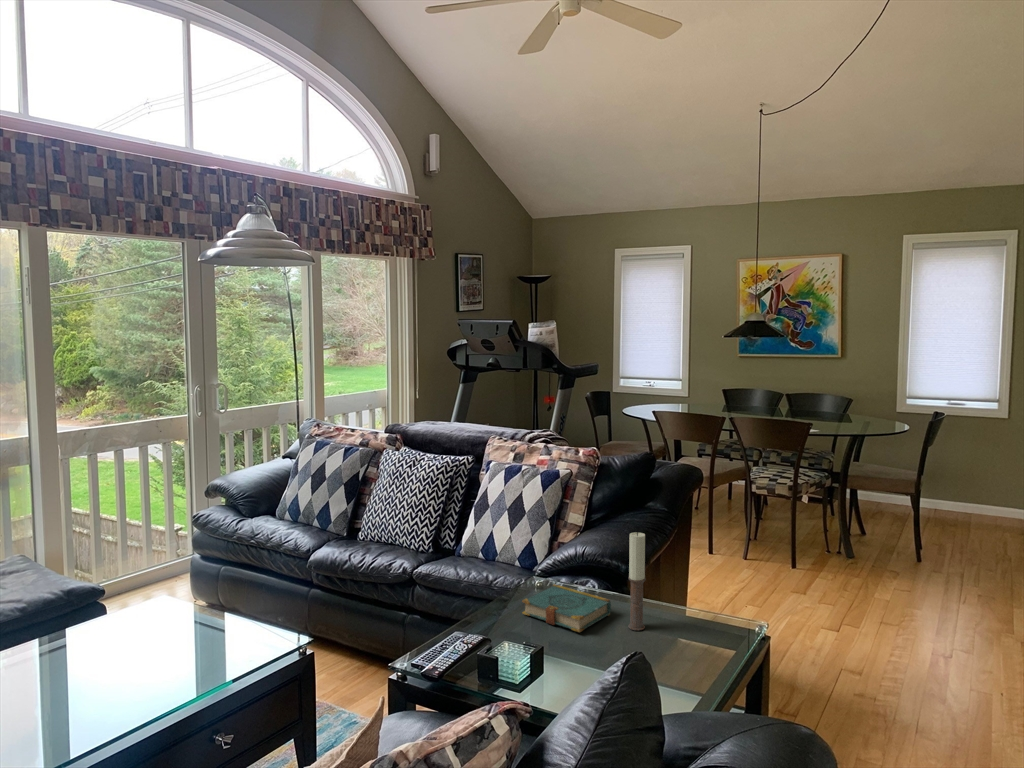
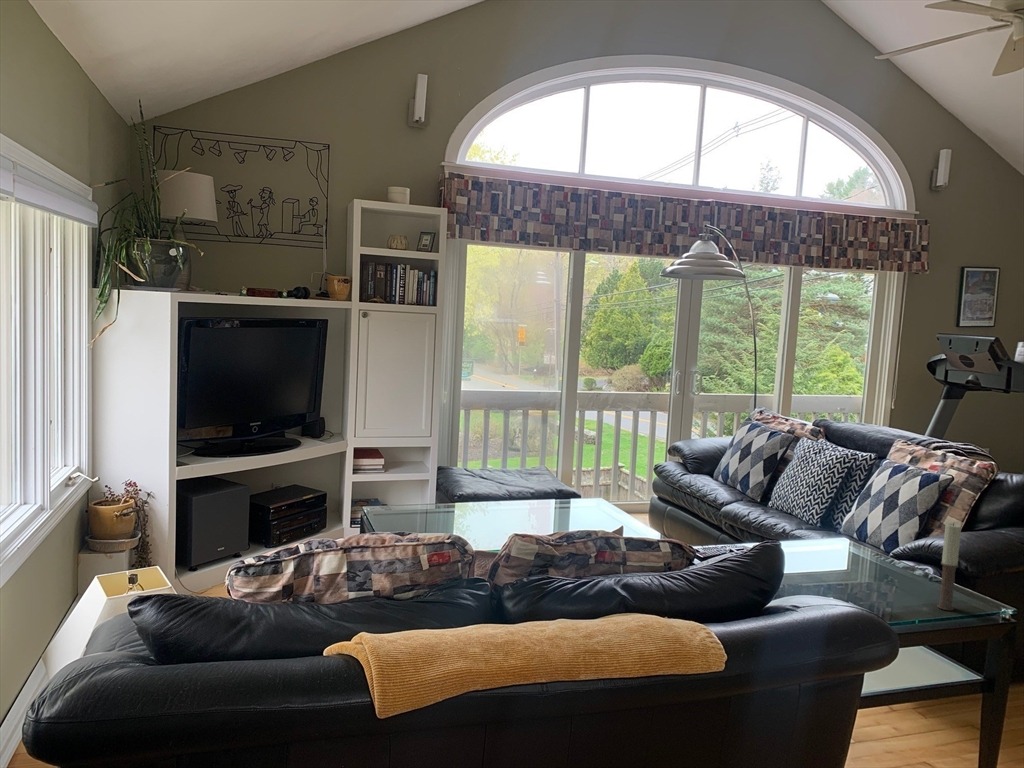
book: present [522,584,611,632] -> none [849,561,931,595]

